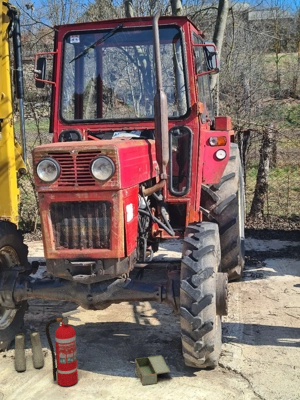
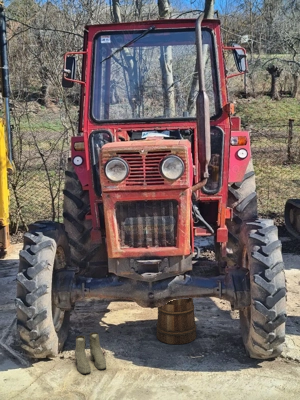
bucket: none [108,293,149,348] -> present [156,298,197,344]
fire extinguisher: present [46,309,81,386] -> none [121,307,154,385]
toolbox: present [135,355,170,385] -> none [199,349,241,378]

